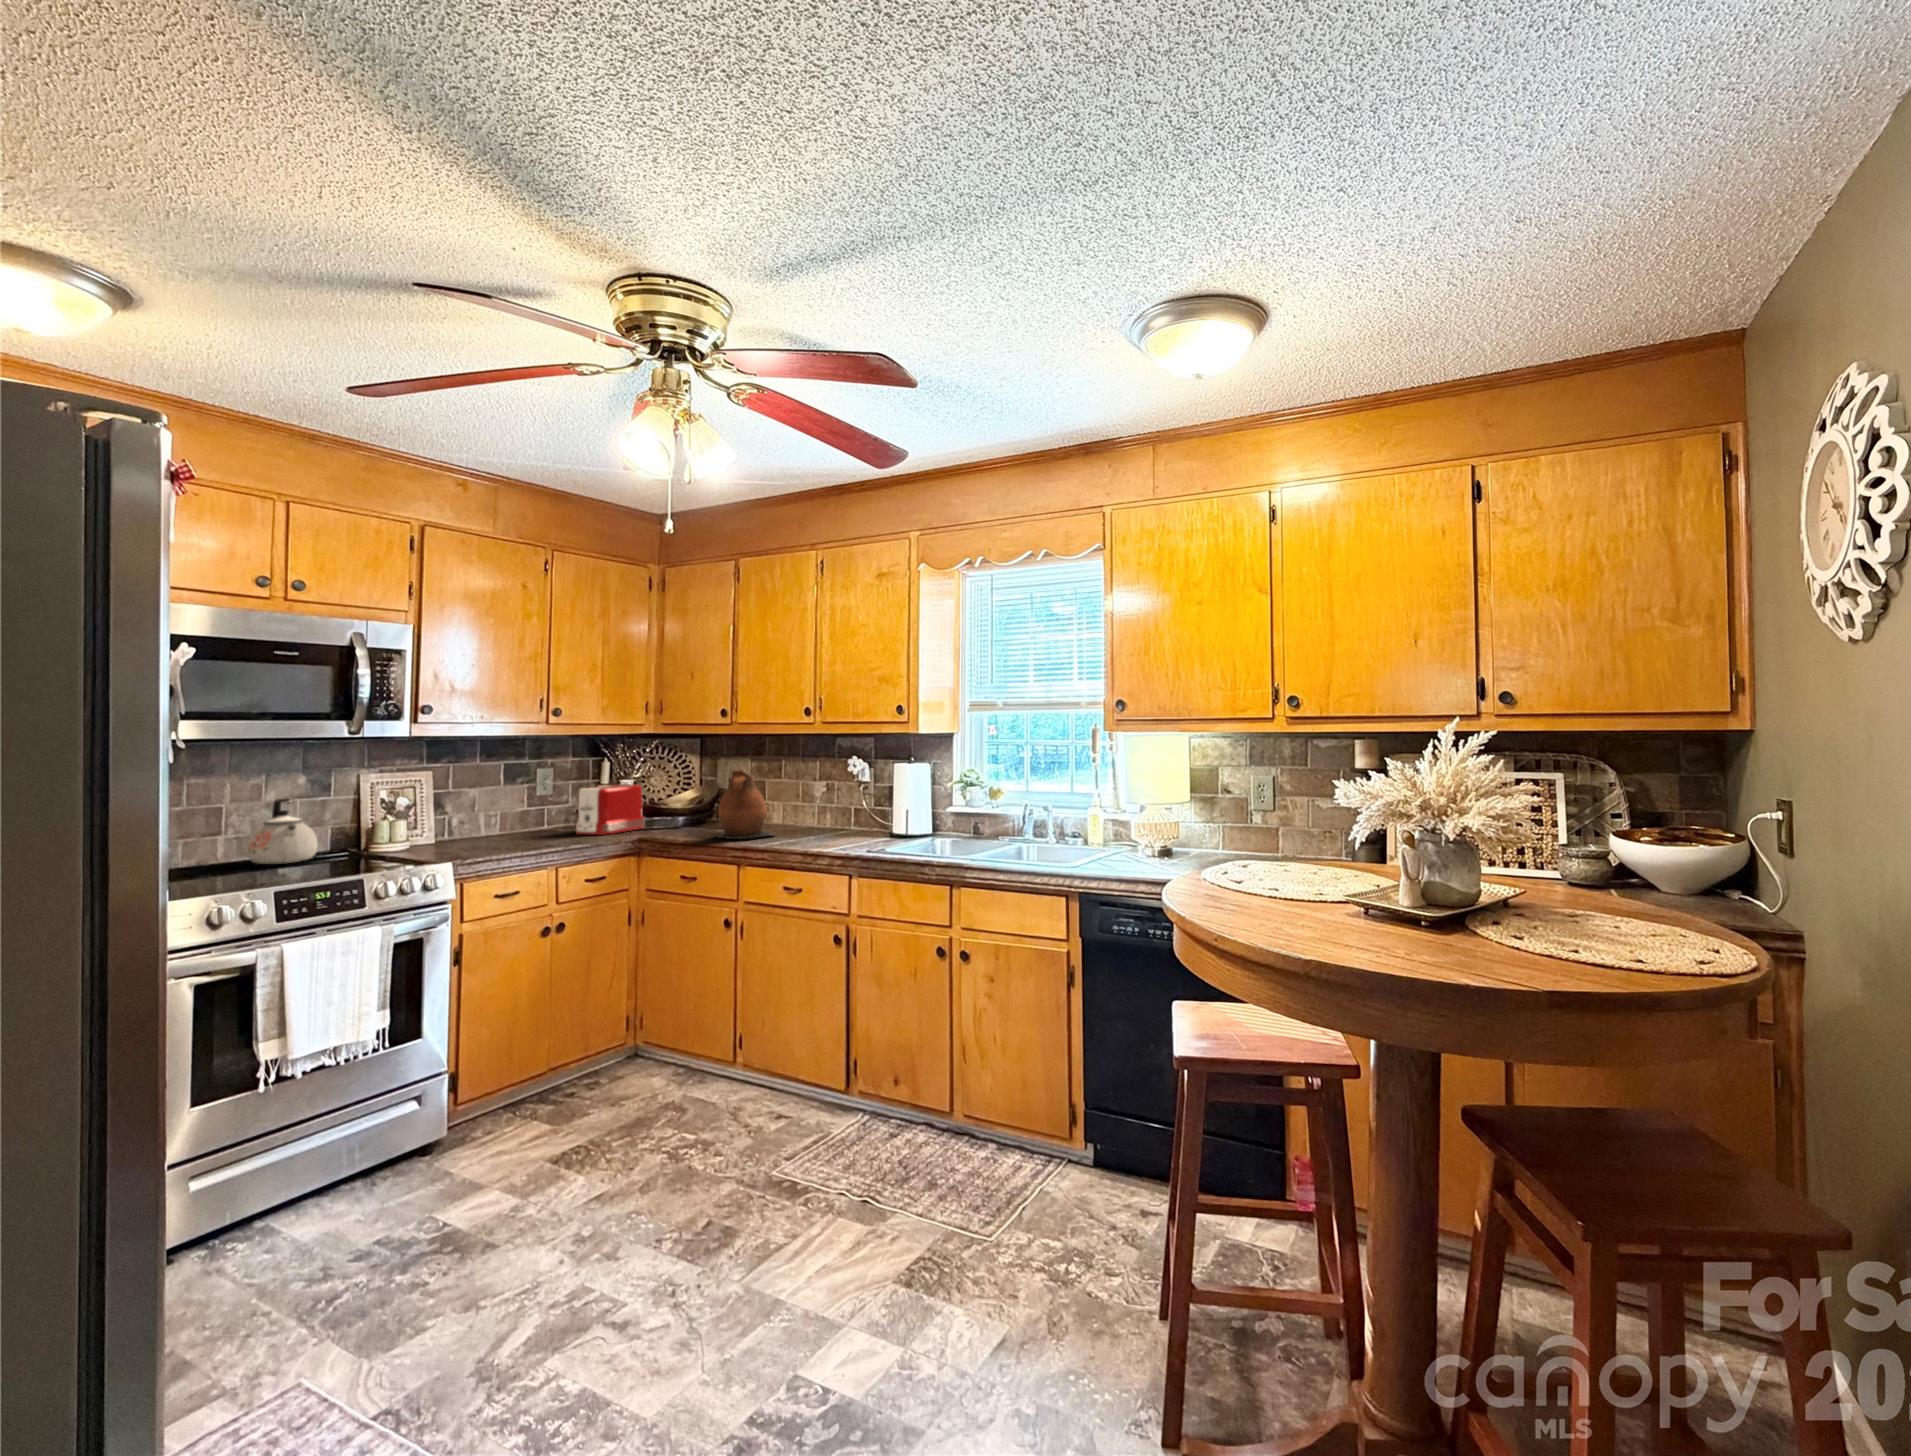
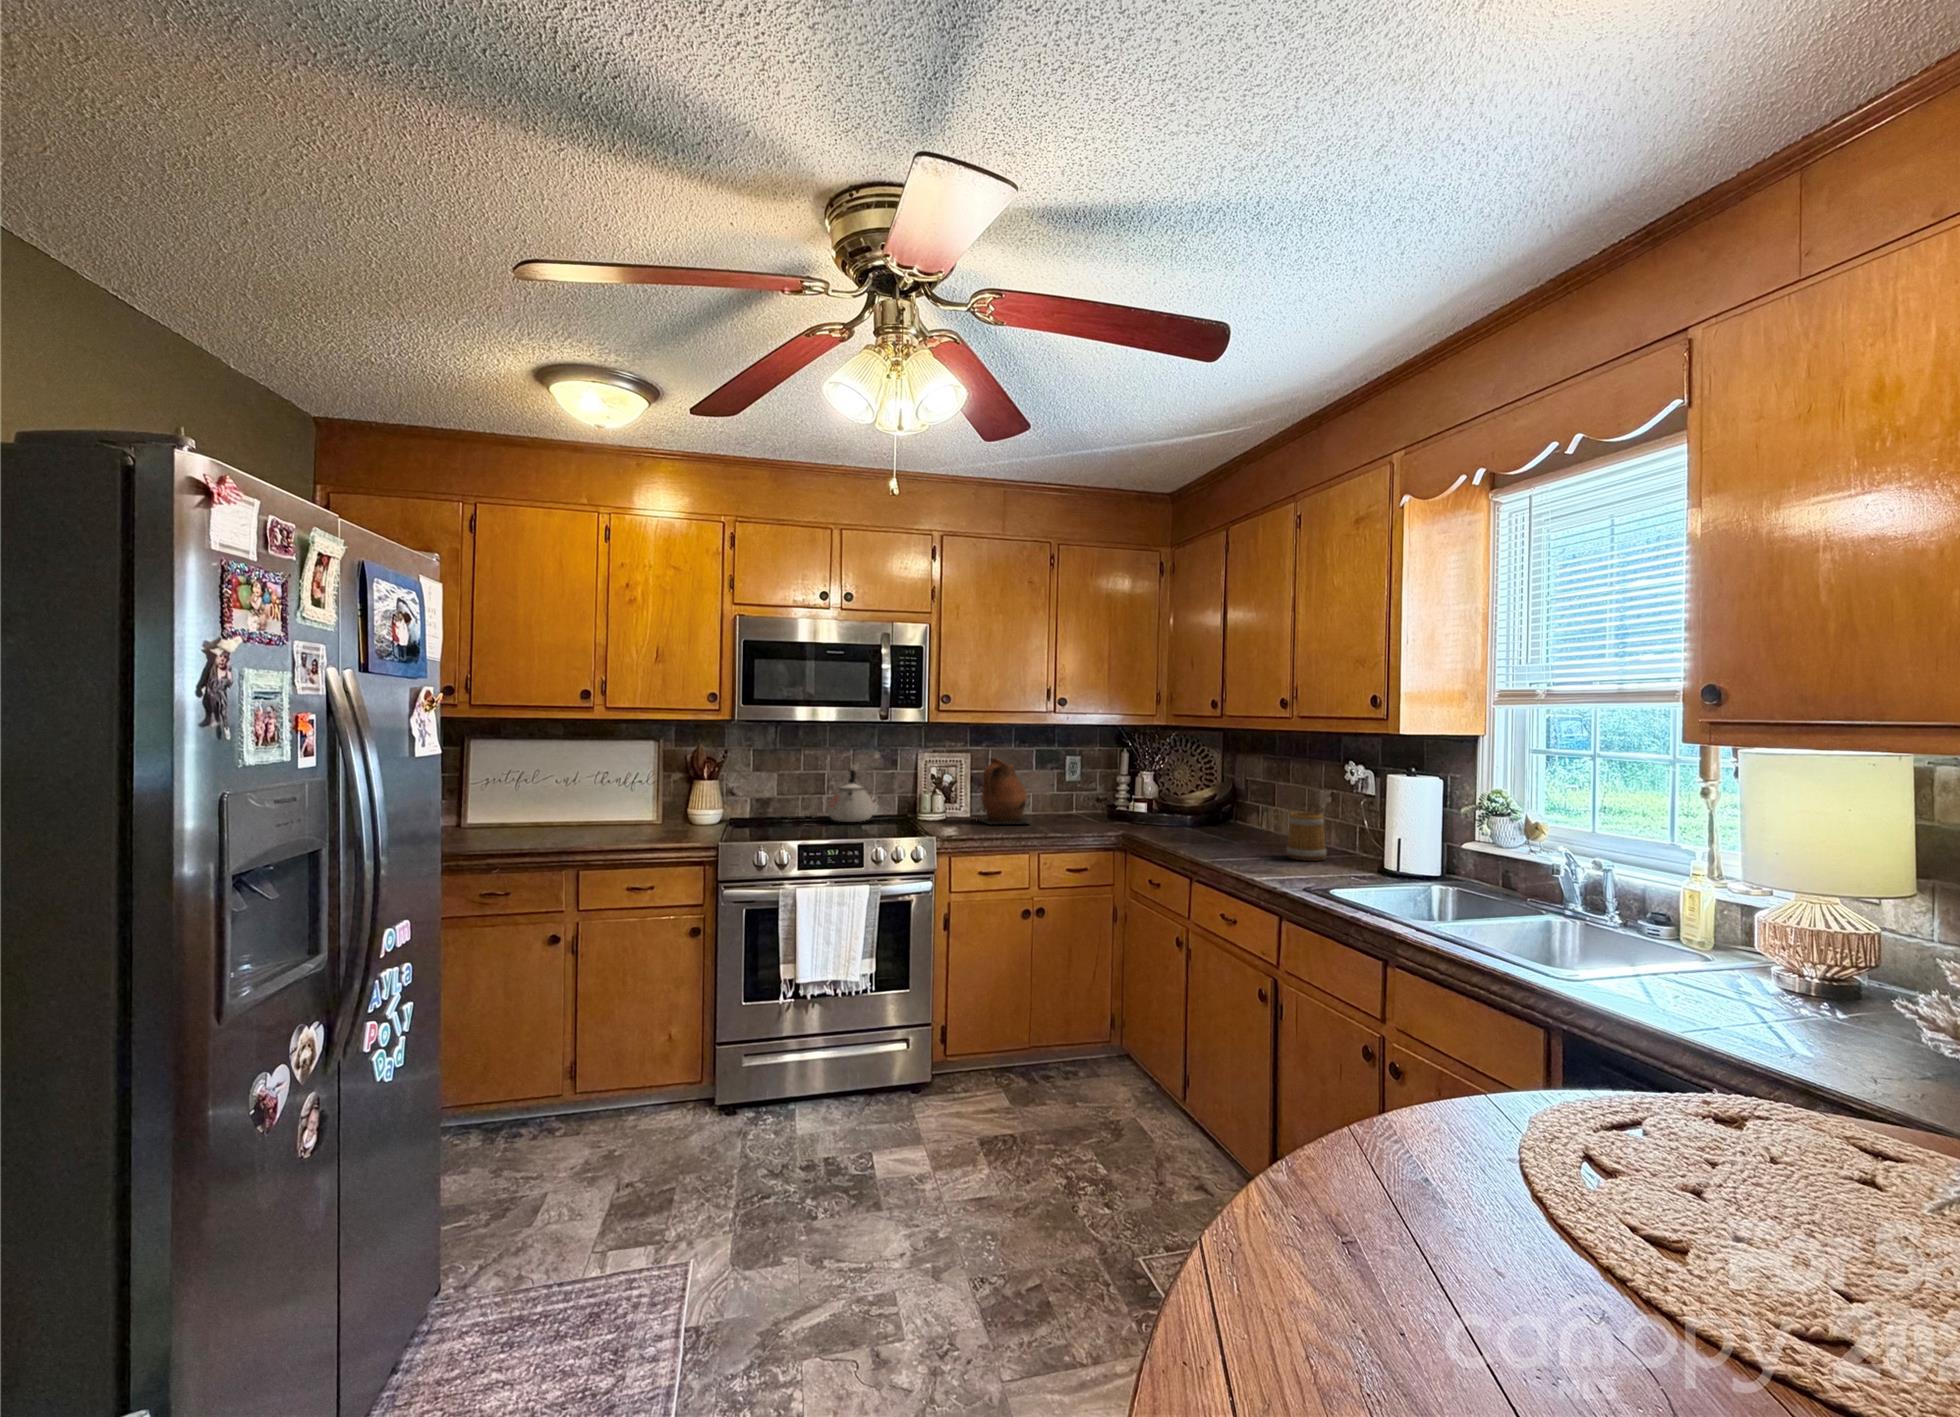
ceramic pitcher: present [716,770,774,839] -> present [980,758,1031,824]
toaster: present [576,784,645,835] -> none [1083,777,1151,827]
mug: none [808,798,840,837] -> present [1287,812,1326,861]

